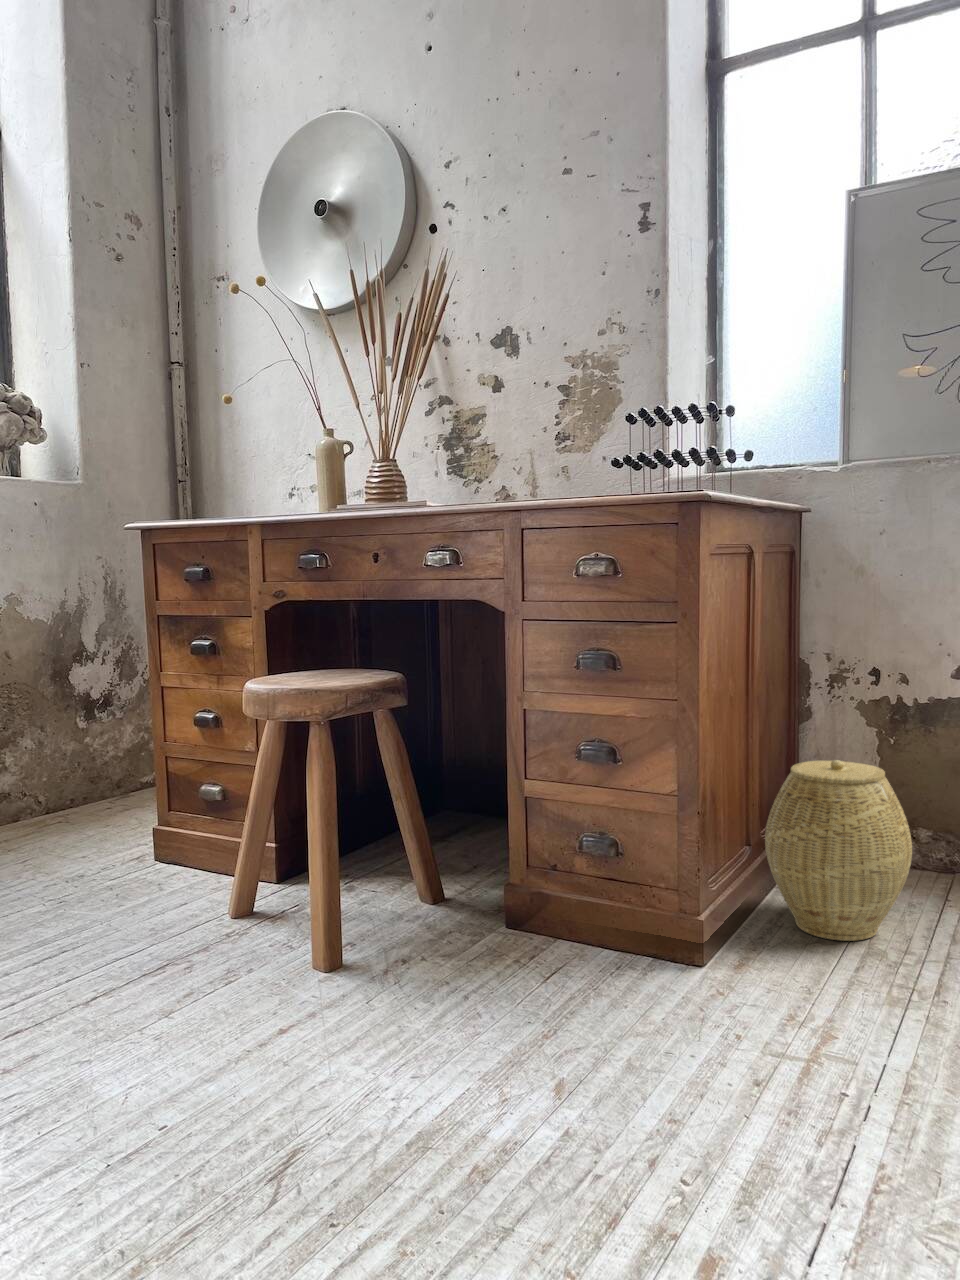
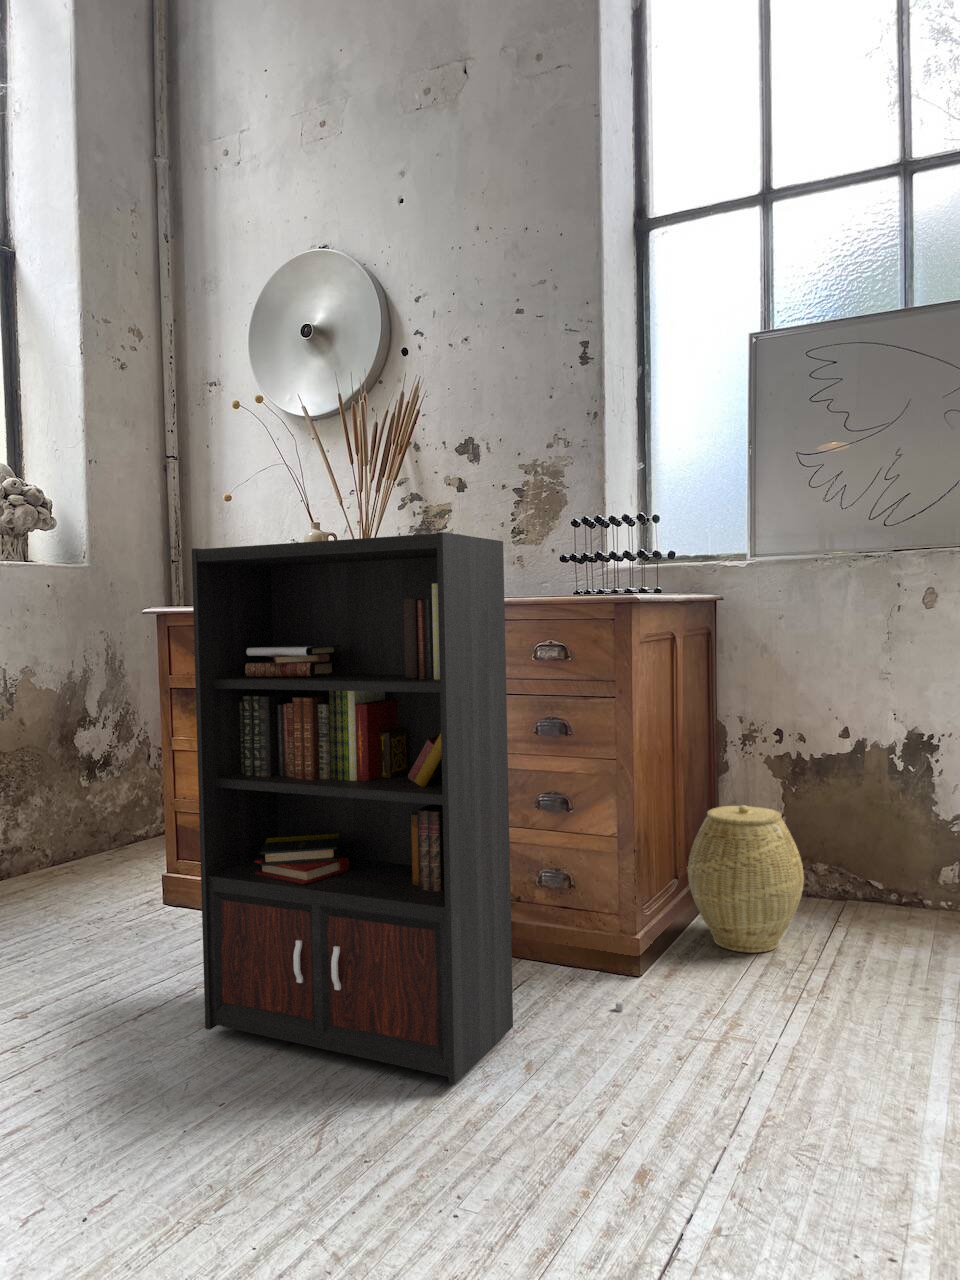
bookcase: none [136,387,683,1114] -> present [192,532,624,1085]

